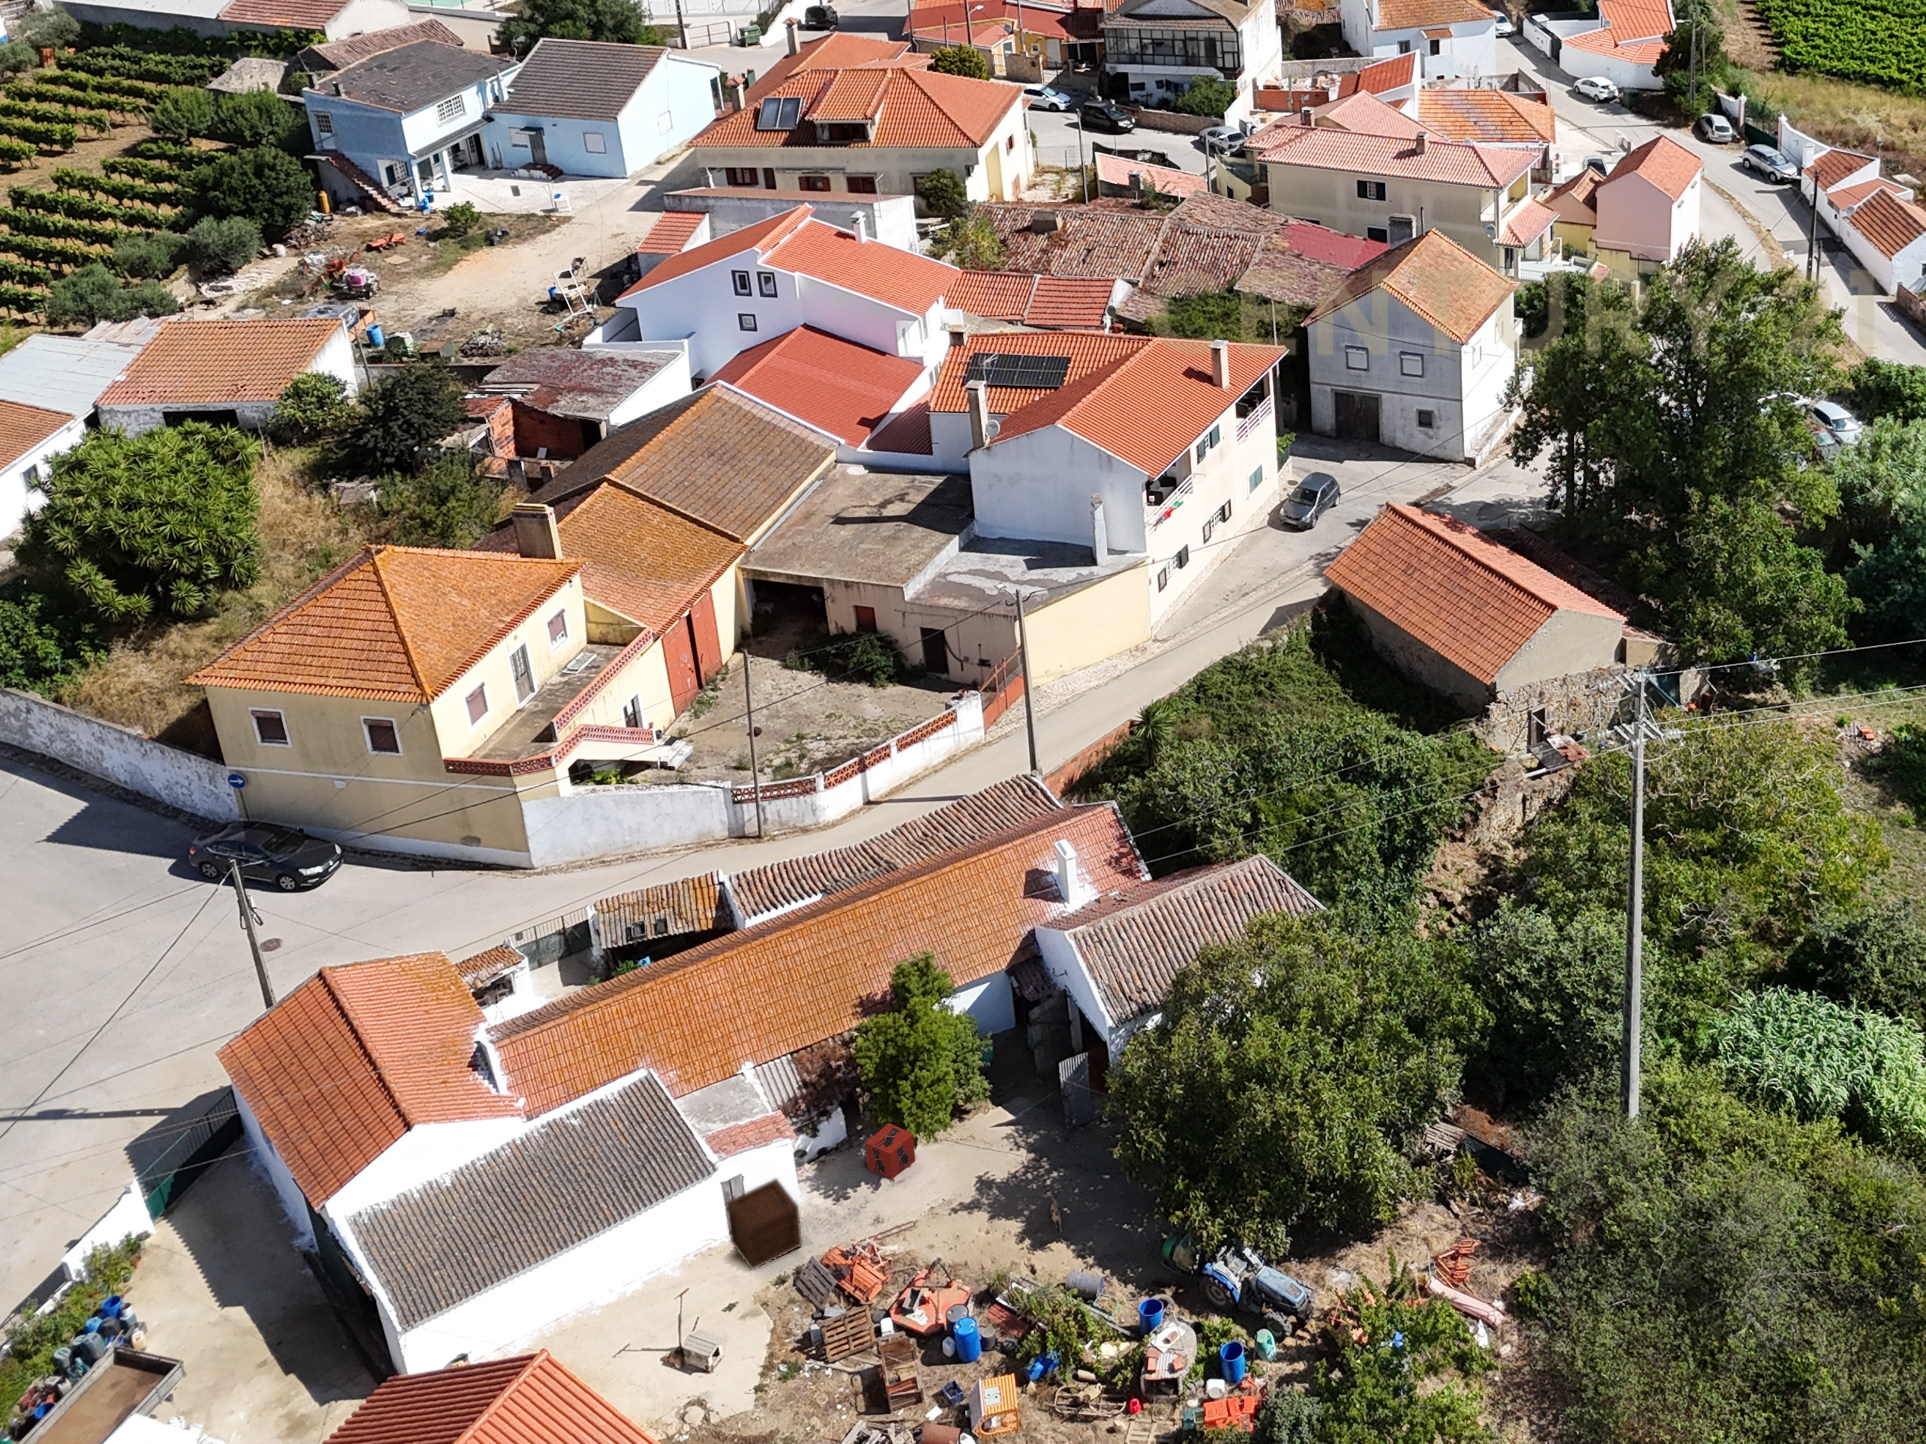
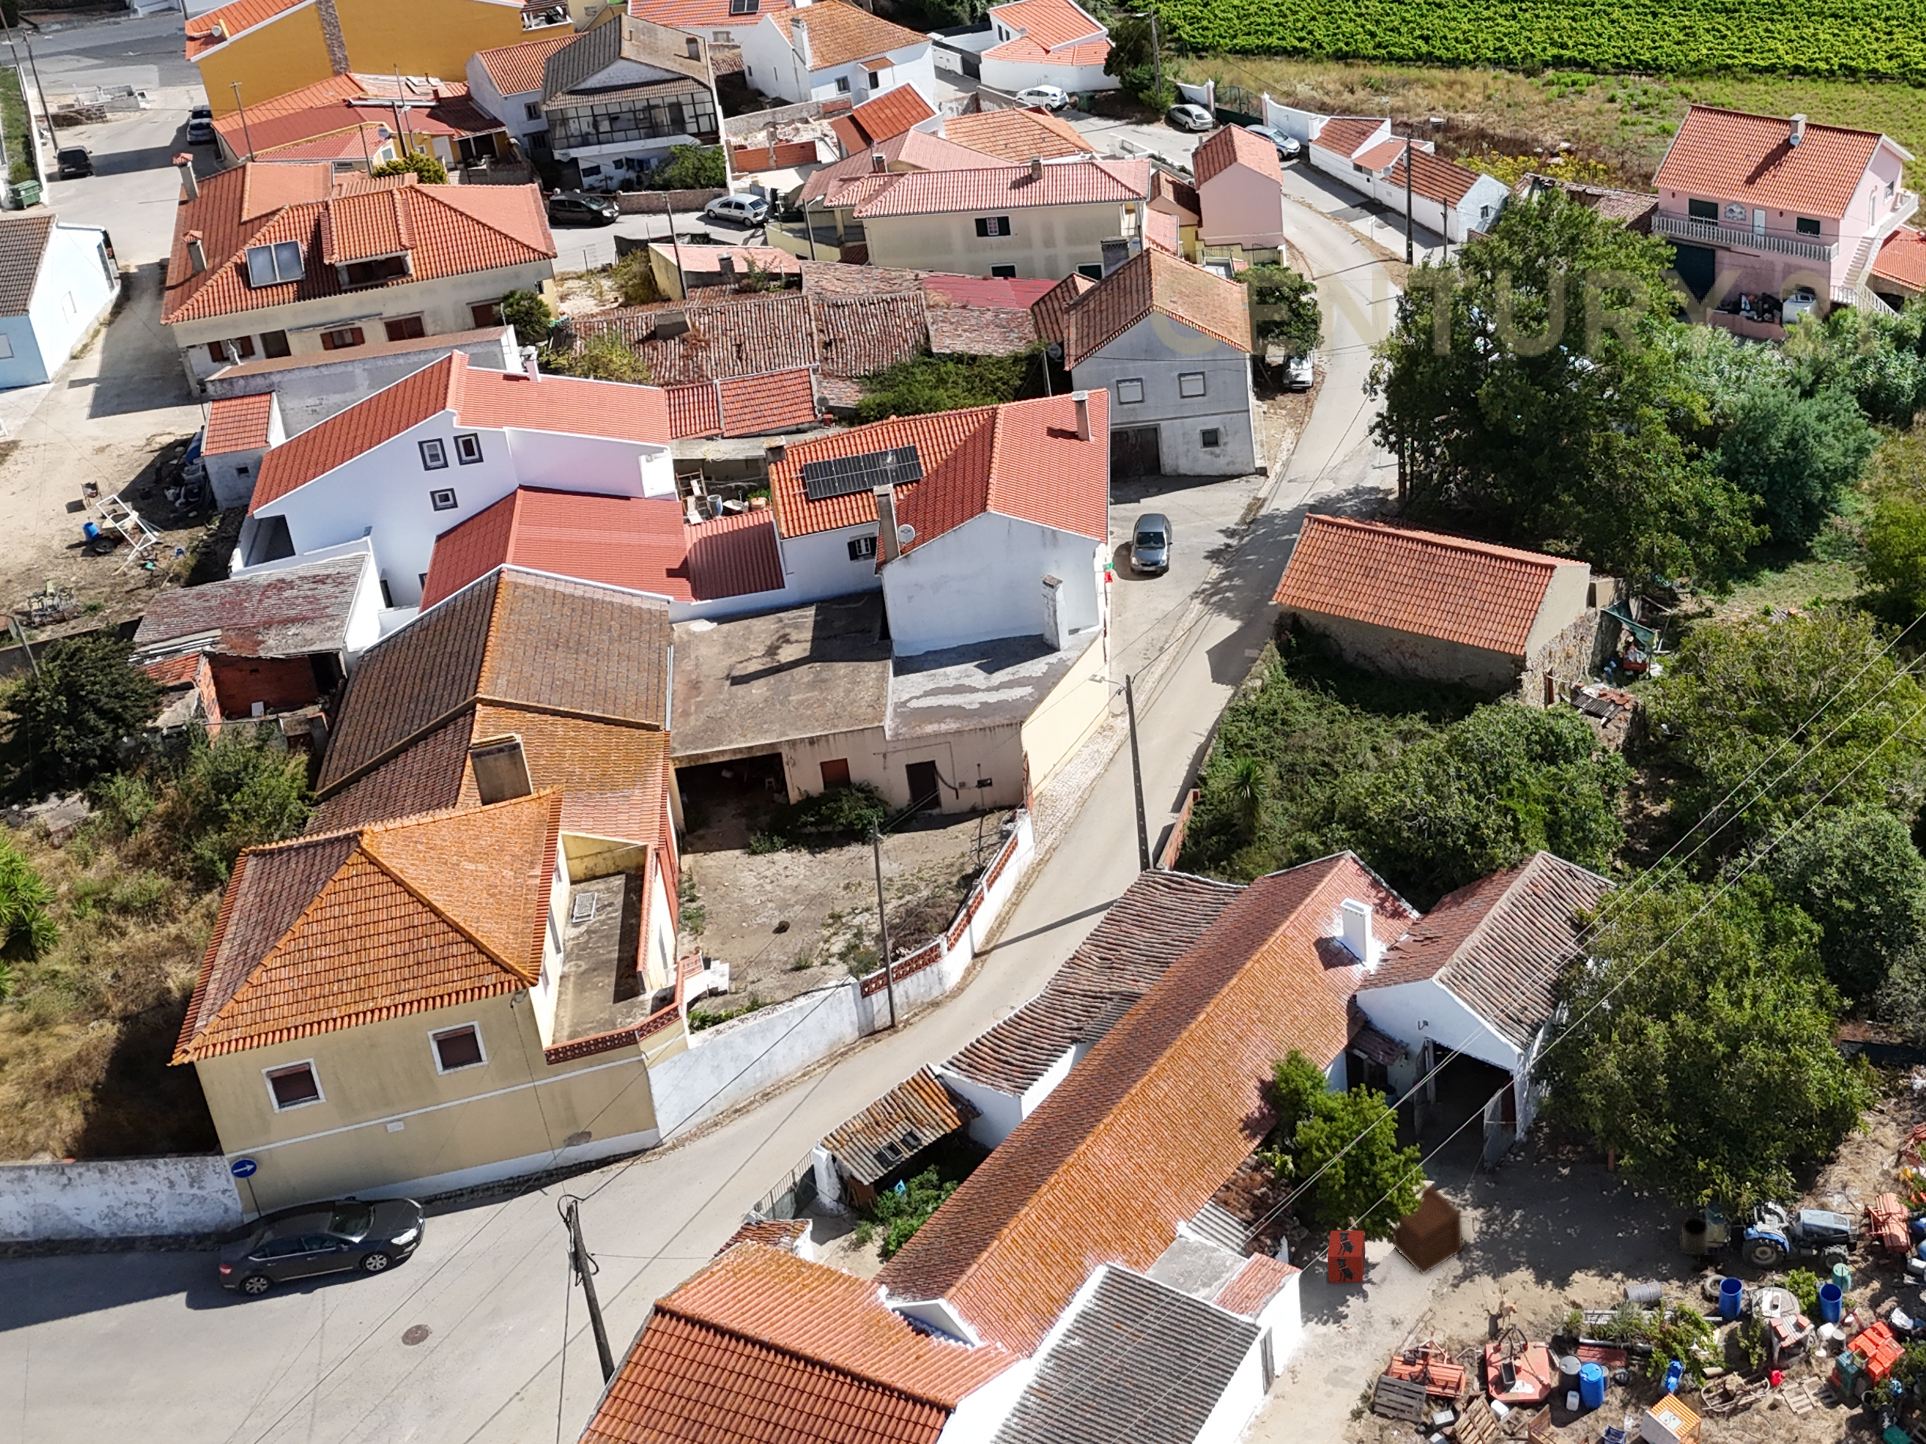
wooden crate: present [727,1179,802,1270] -> present [1393,1186,1462,1274]
planter: none [1158,1237,1186,1287] -> present [1682,1217,1708,1255]

